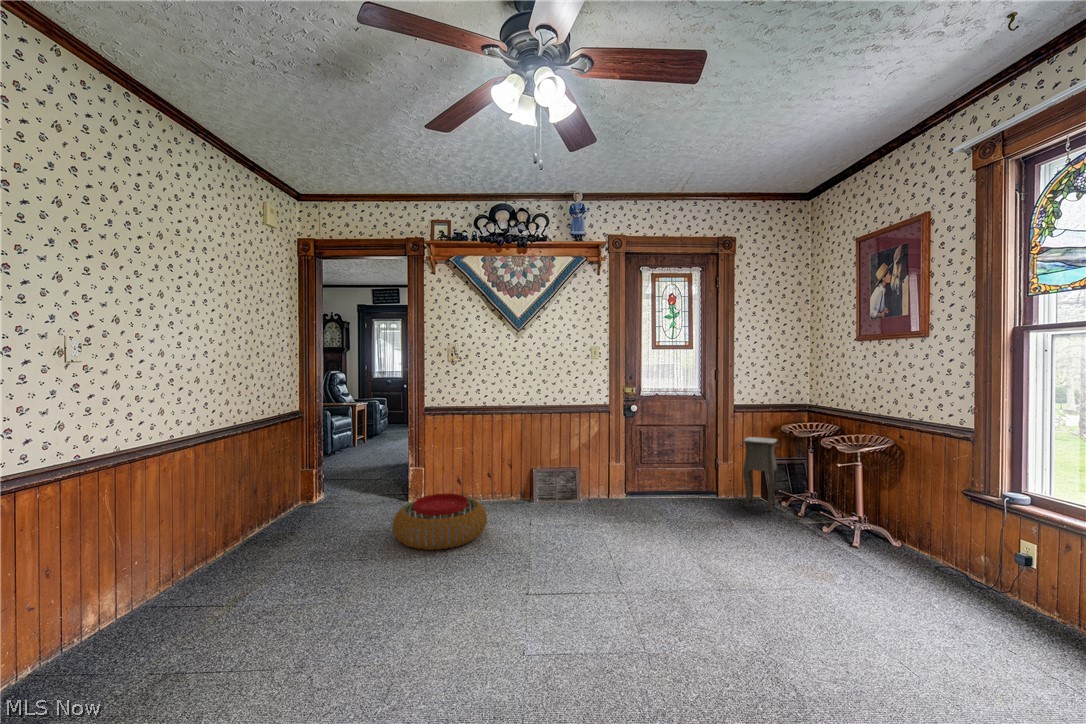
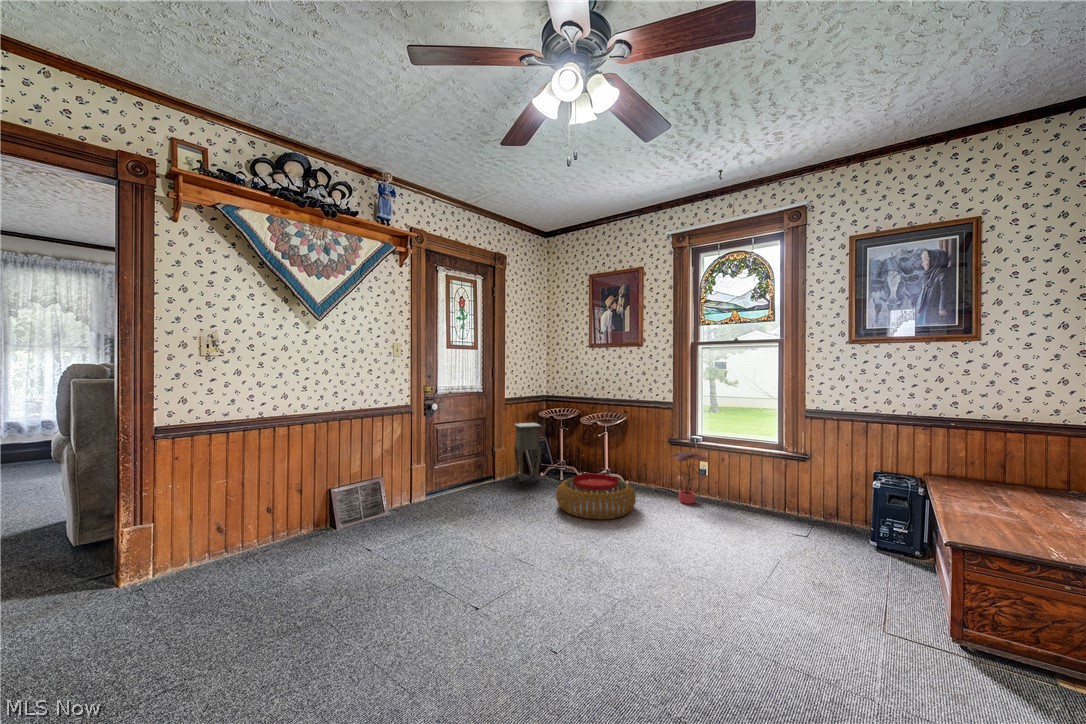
pouf: present [393,494,487,550] -> present [556,473,636,519]
potted plant: none [937,516,1013,609] -> present [669,452,706,504]

